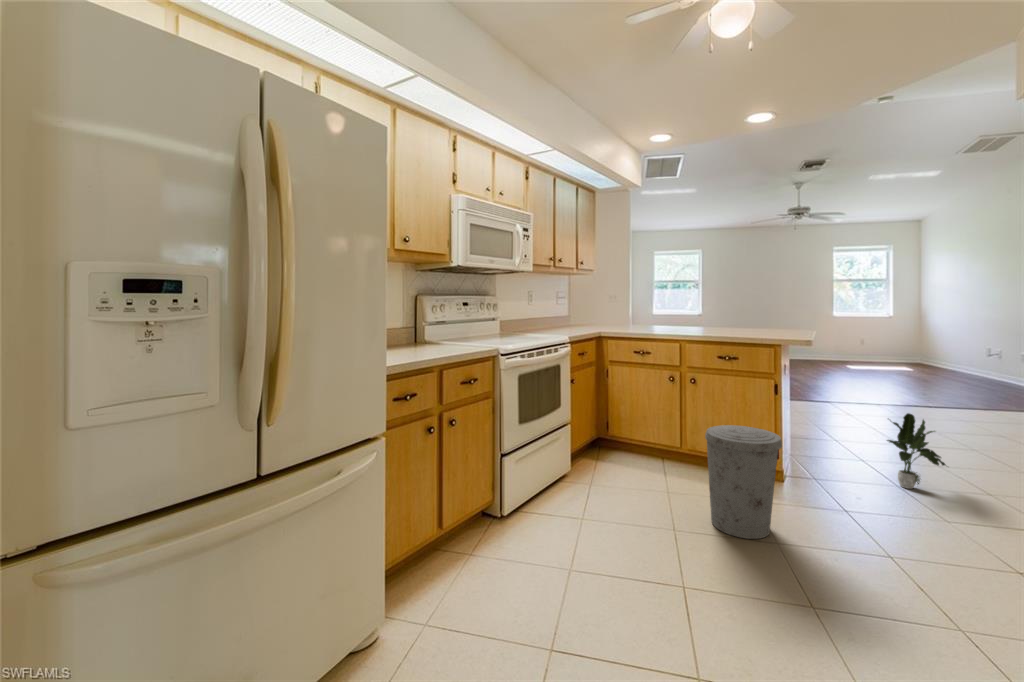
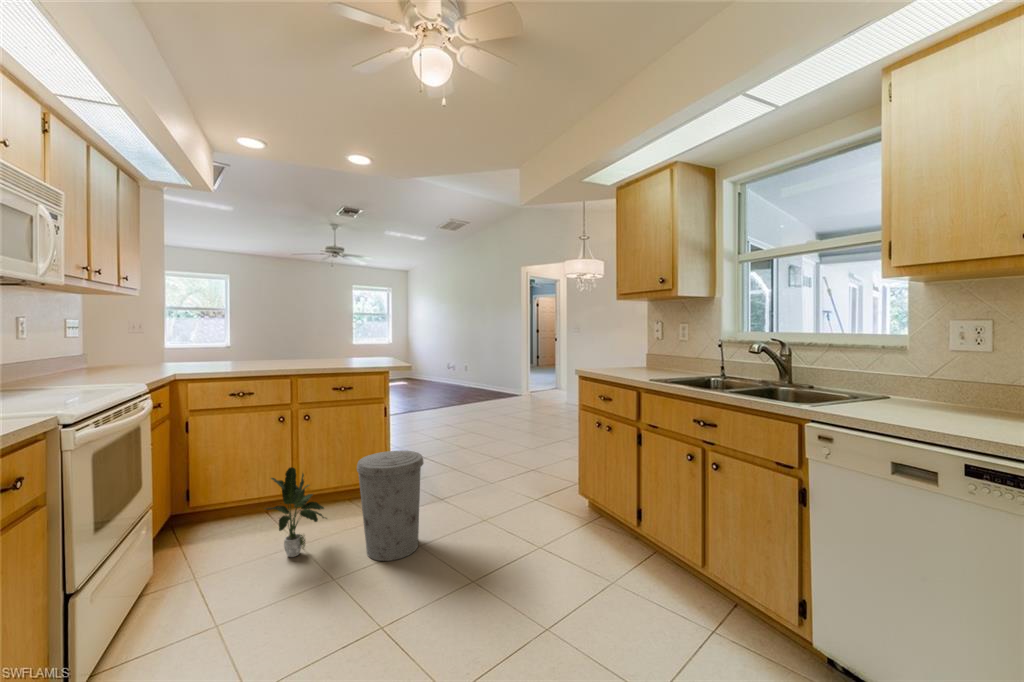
potted plant: present [887,413,946,489] -> present [266,467,327,557]

